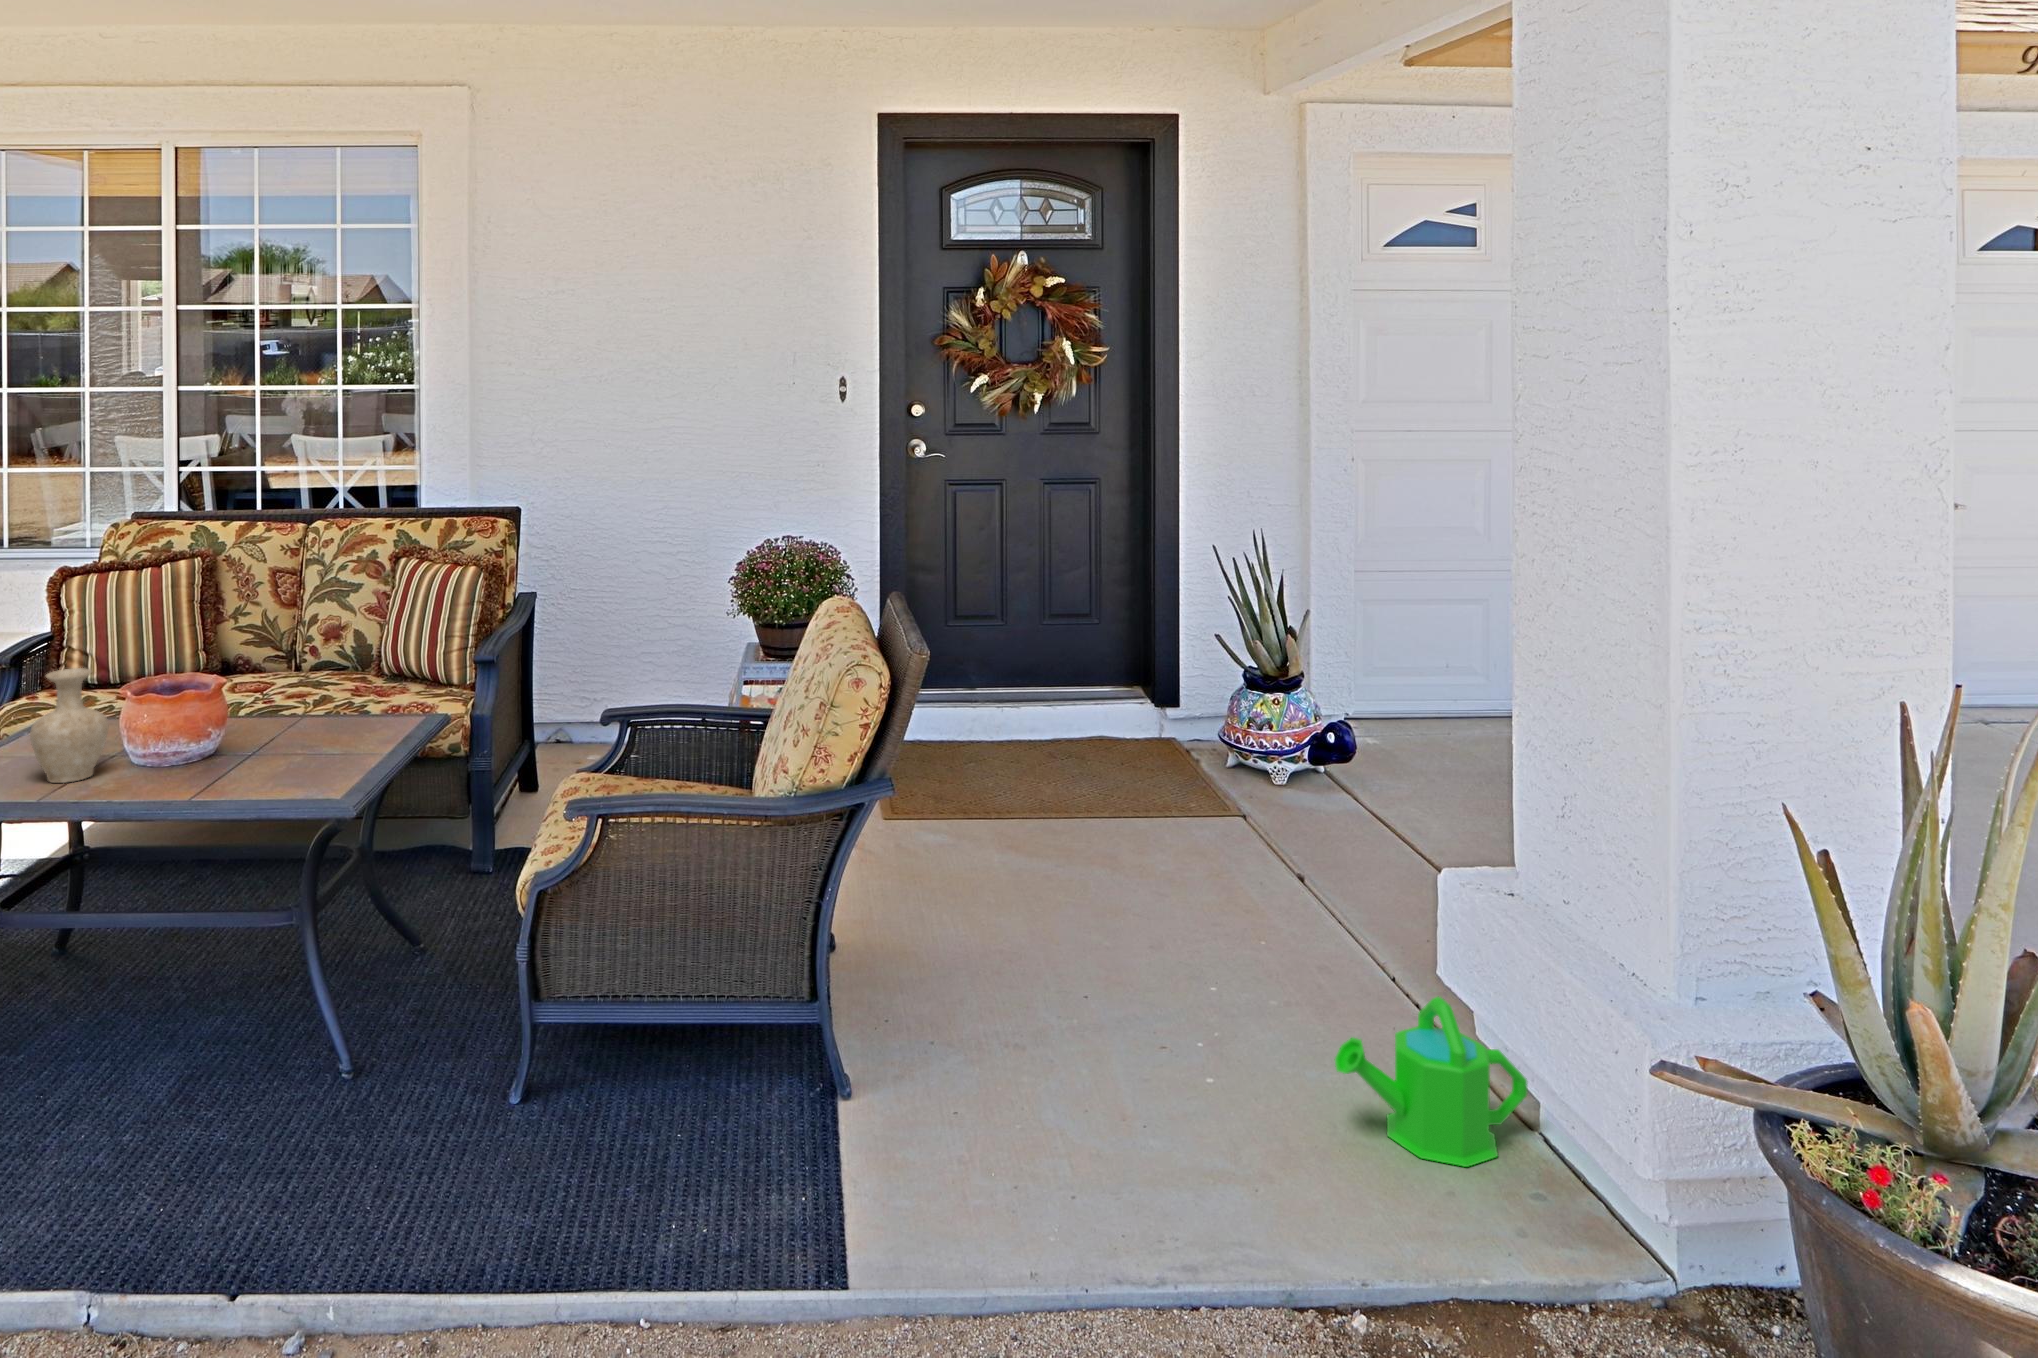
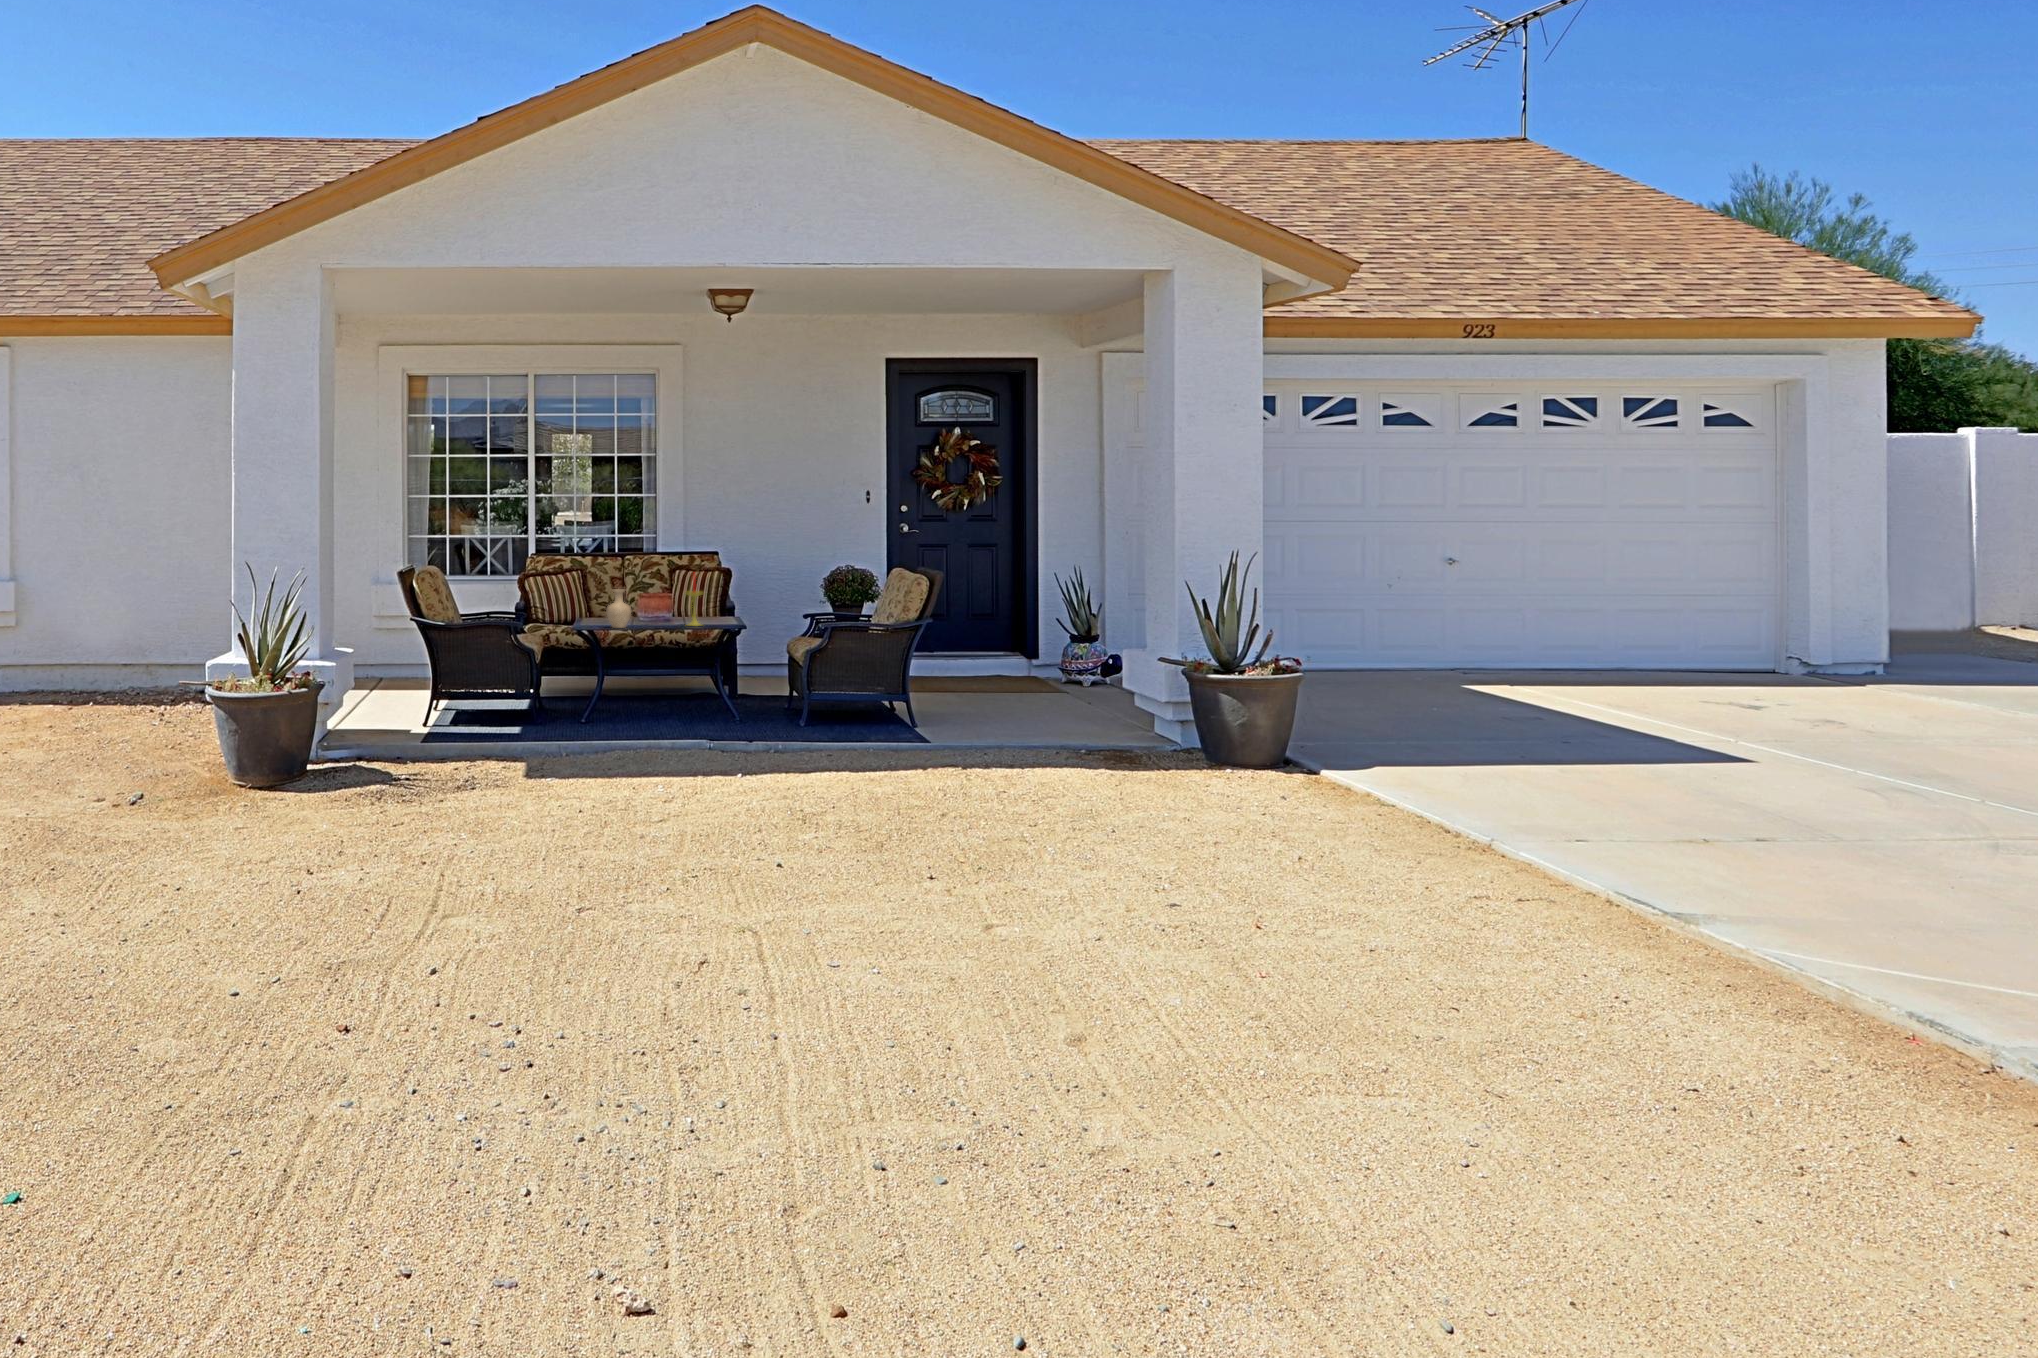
candle: none [284,608,343,756] -> present [686,574,703,626]
watering can: present [1335,996,1527,1167] -> none [1079,688,1144,736]

